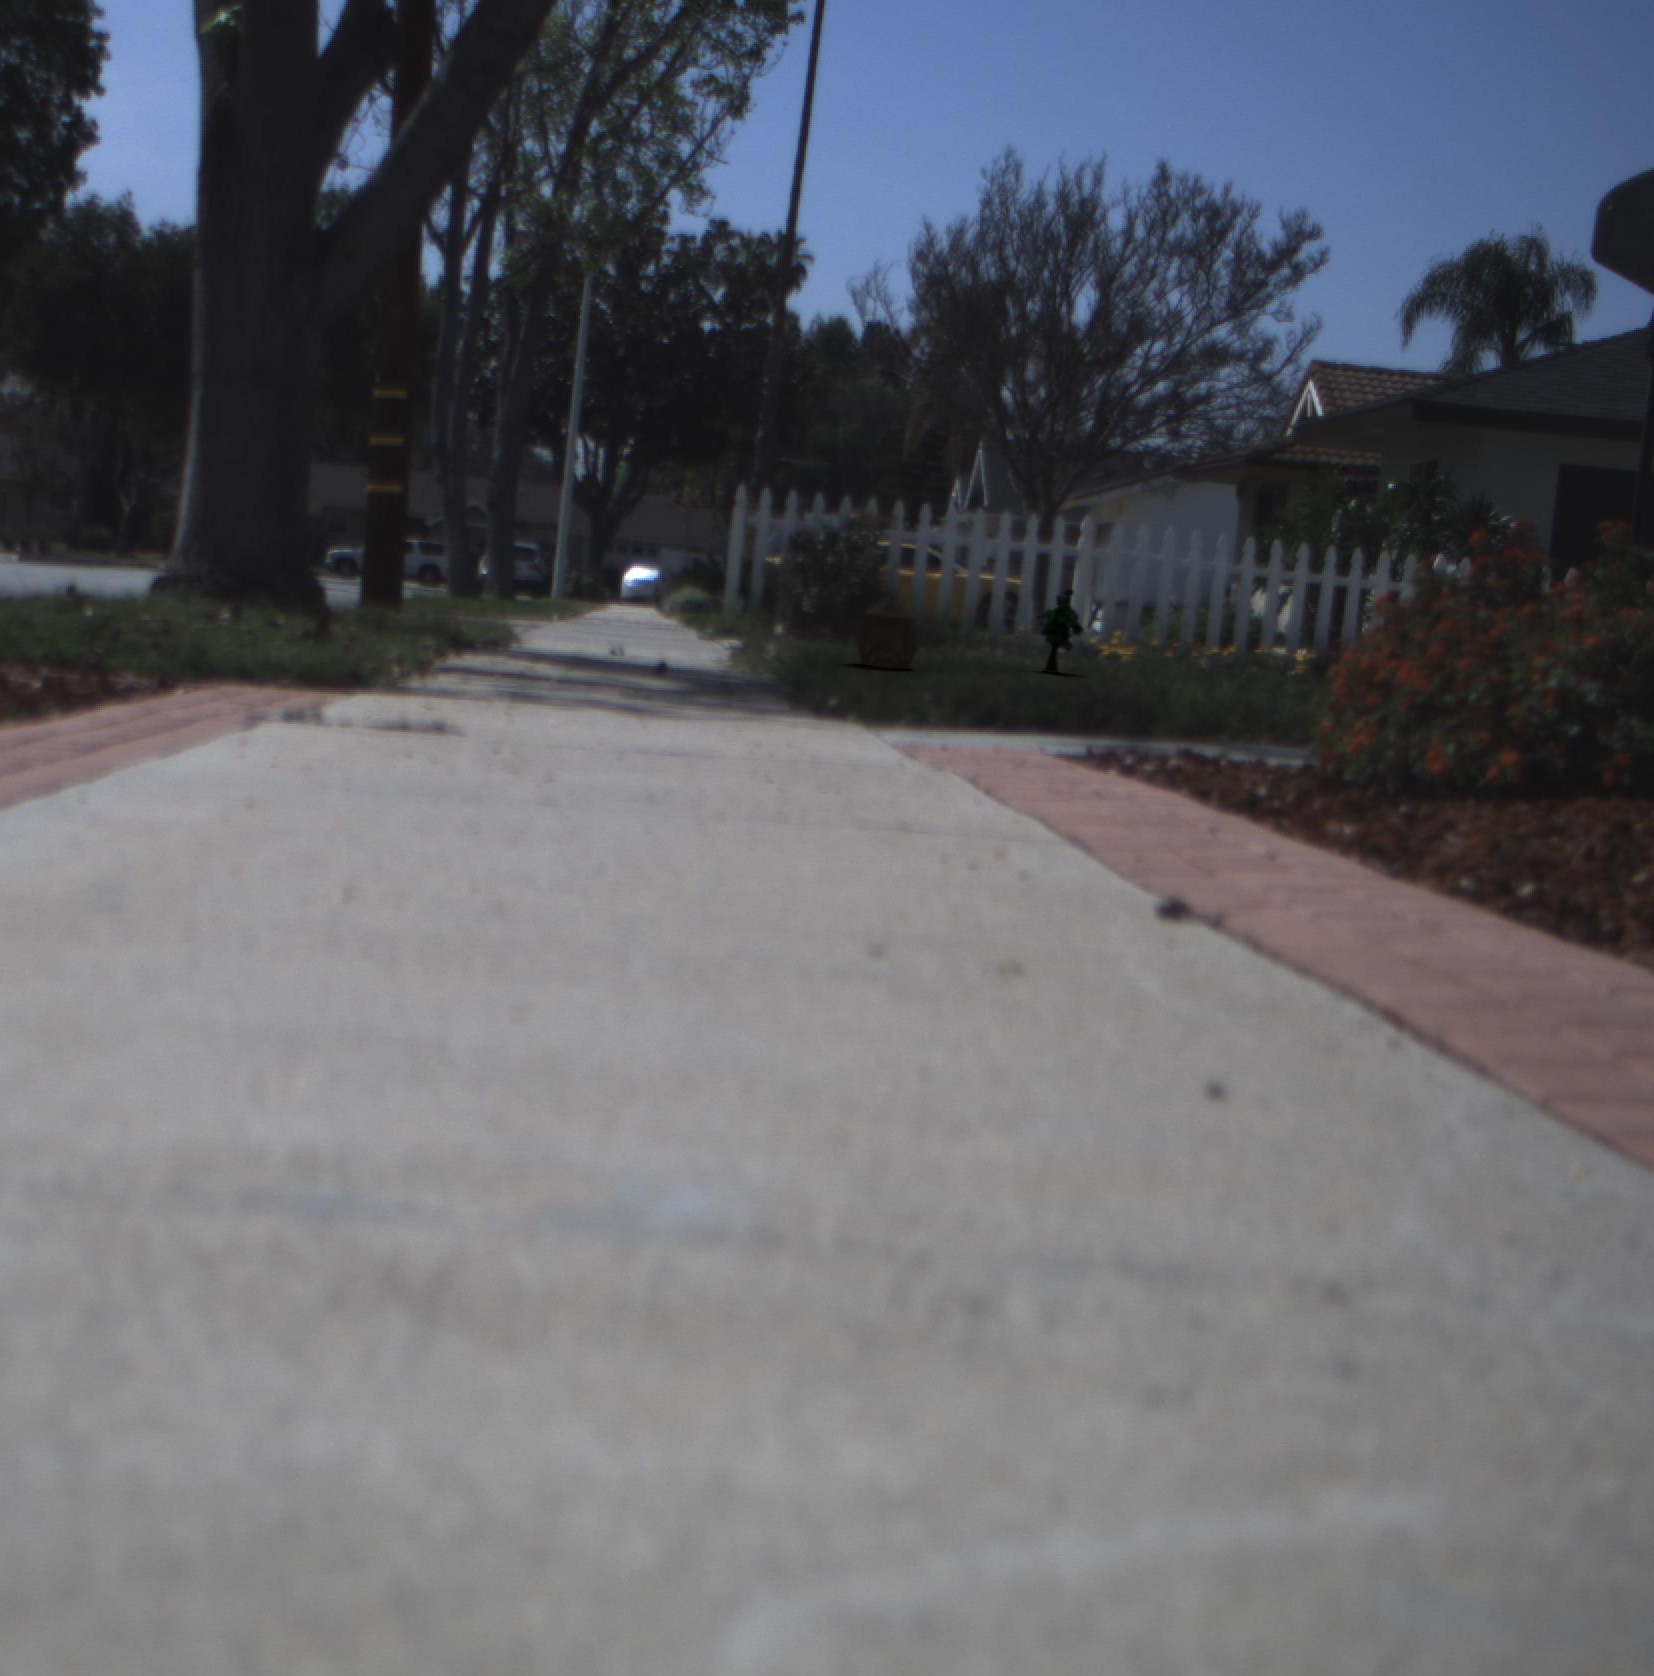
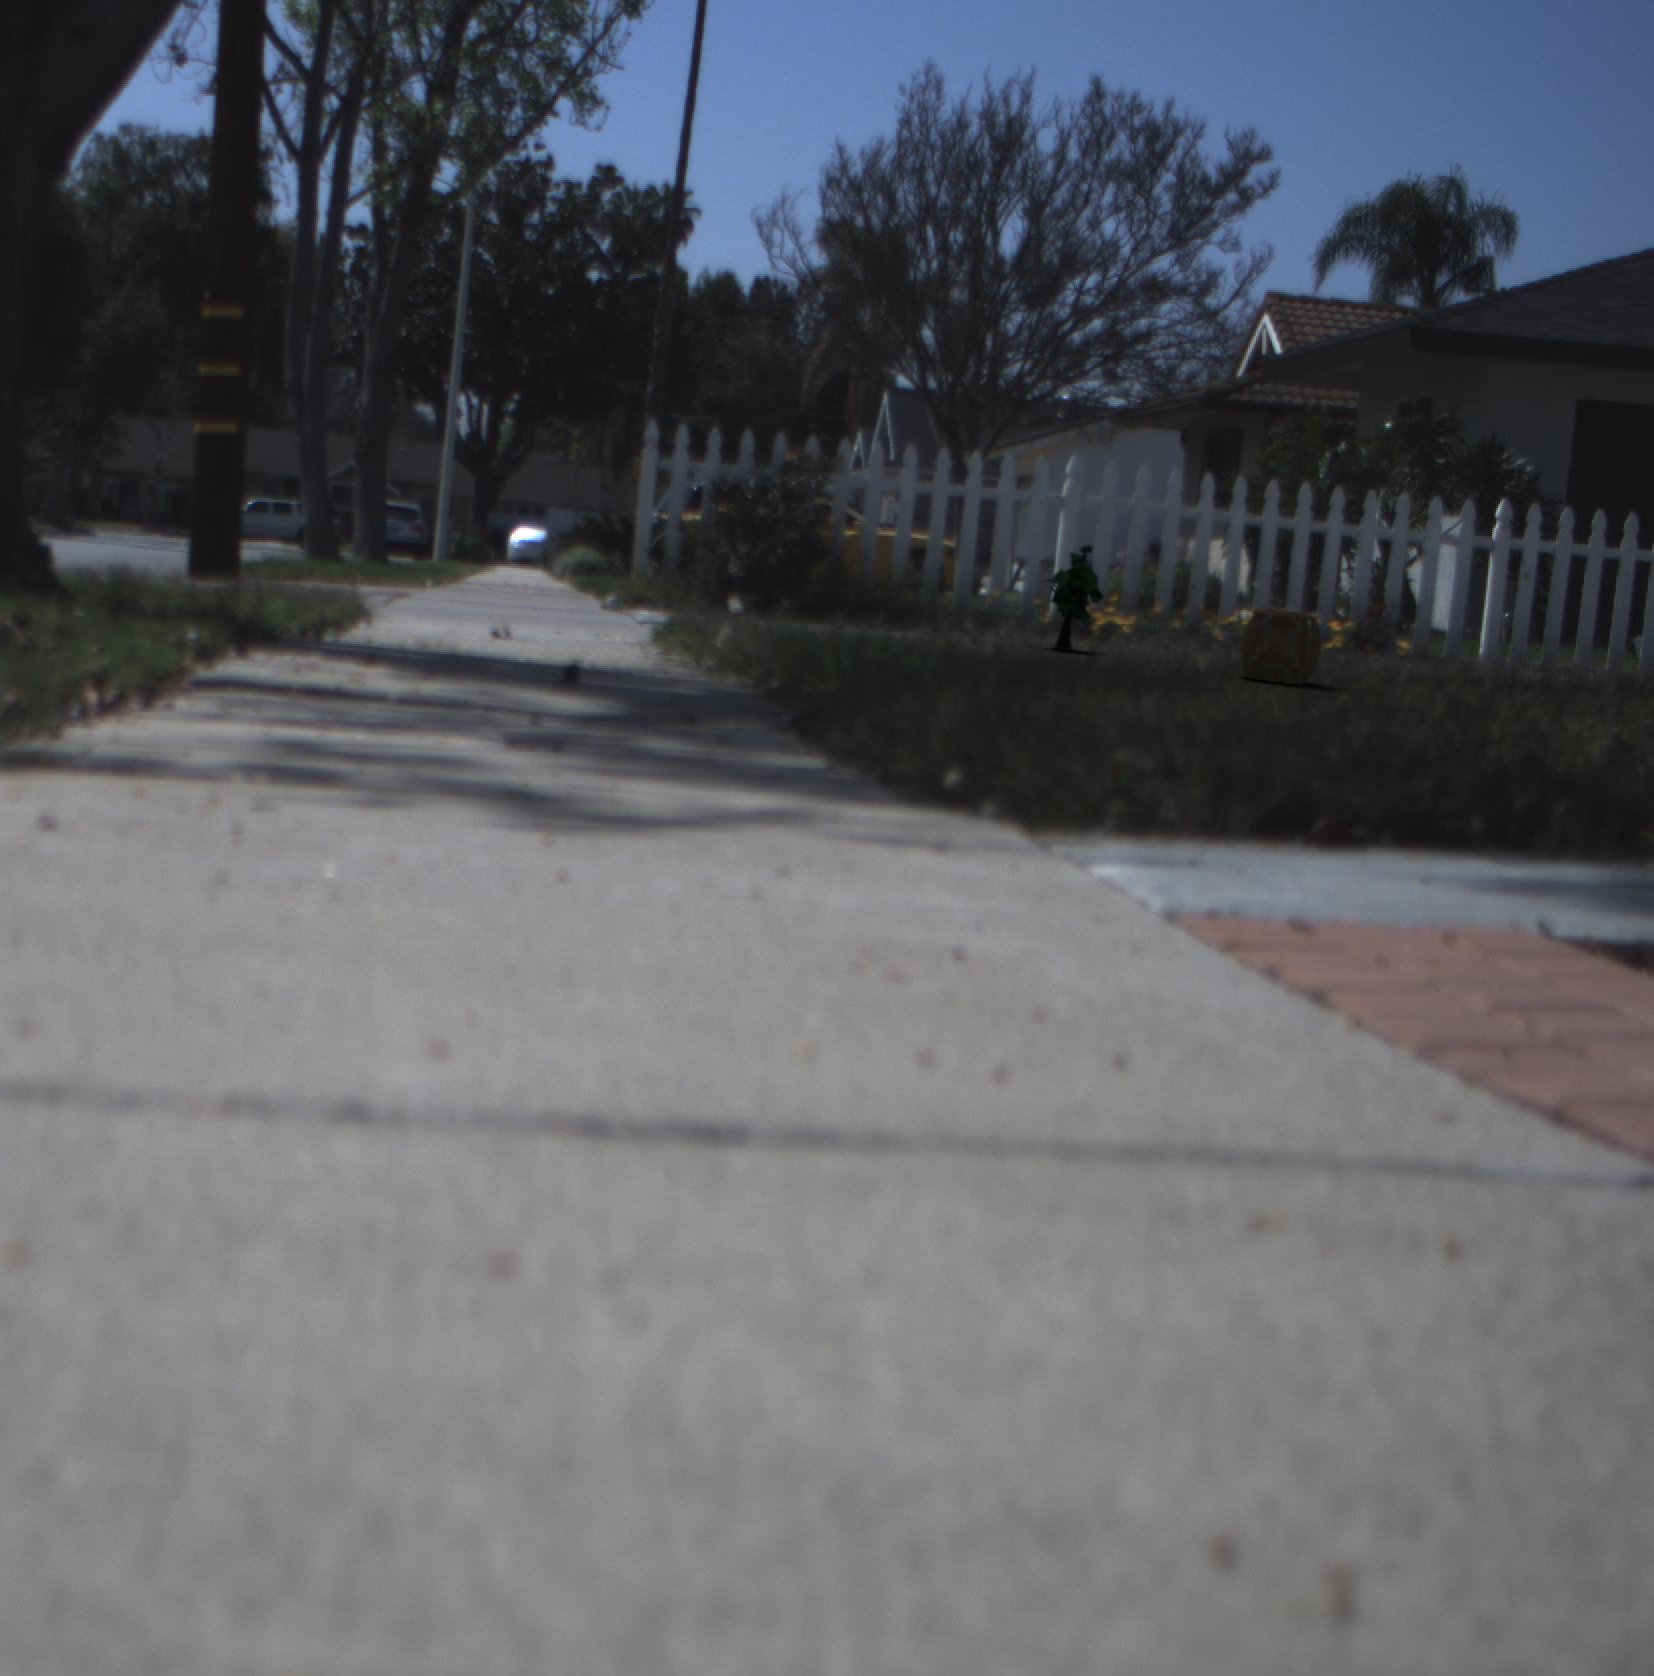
woven basket: present [857,610,919,669] -> present [1239,608,1321,684]

